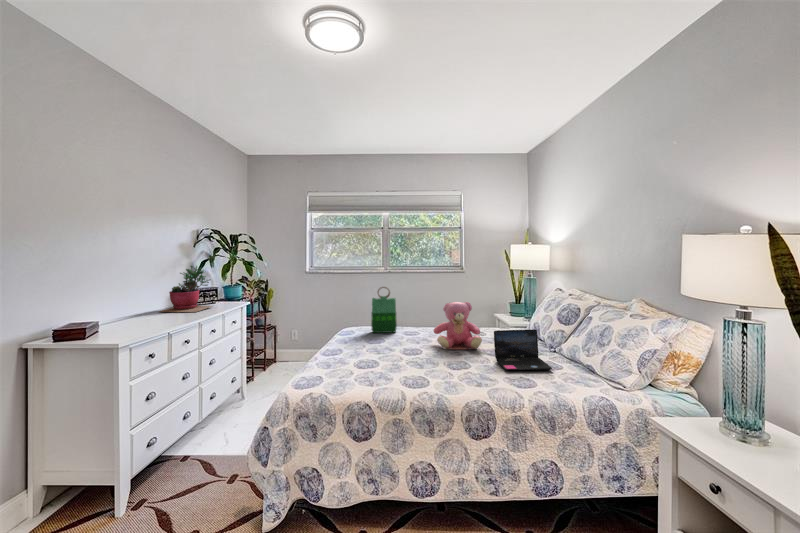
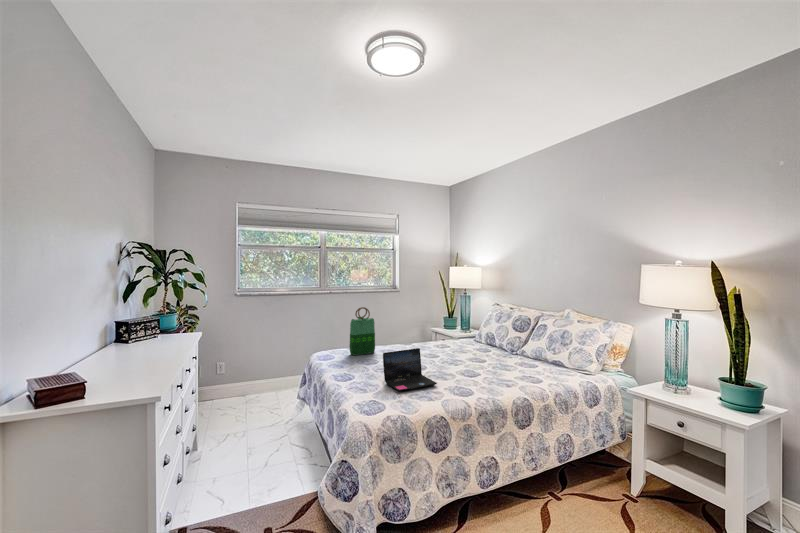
succulent plant: present [159,266,212,312] -> none [103,289,171,354]
teddy bear: present [434,302,482,349] -> none [423,318,470,363]
laptop: present [494,329,552,370] -> present [383,348,437,391]

